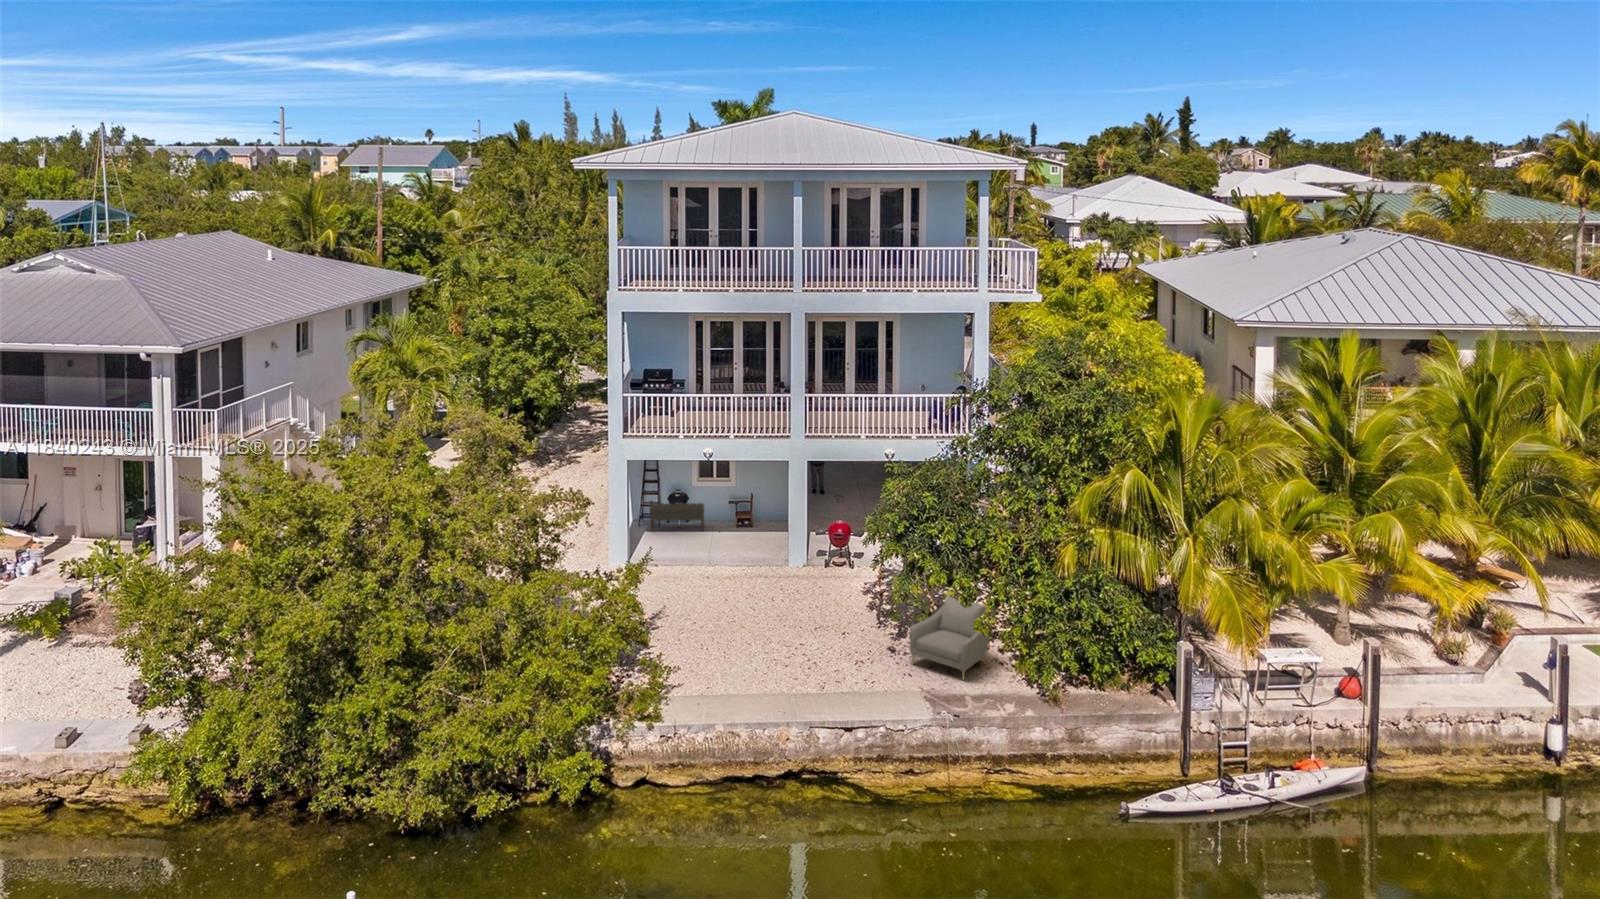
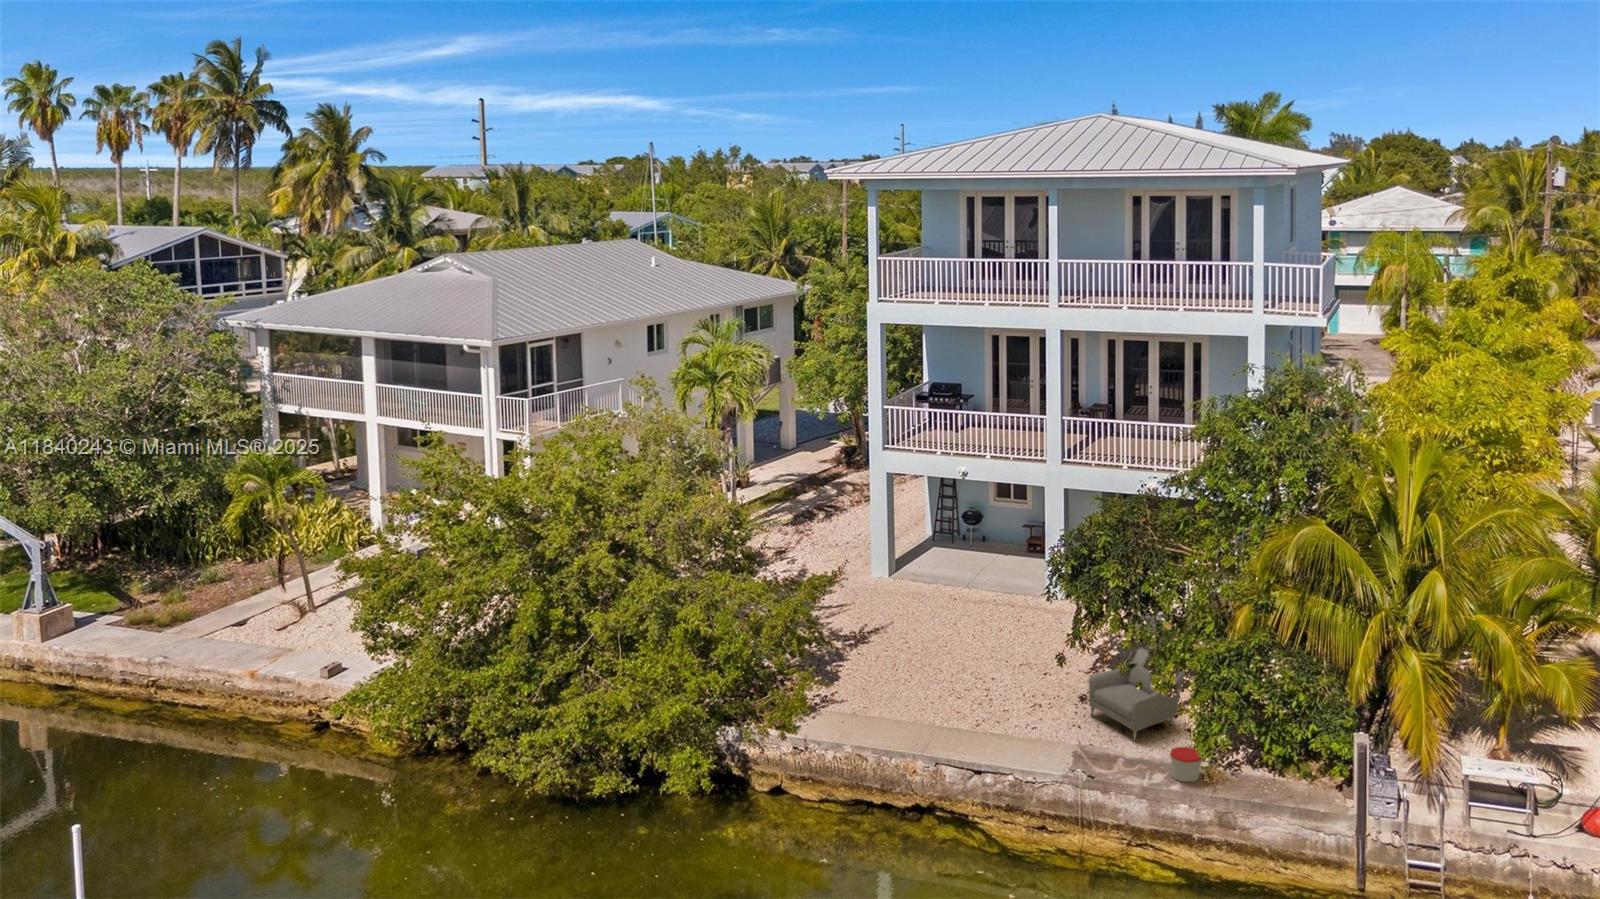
bench: present [650,503,705,531] -> none [922,518,981,551]
bucket: none [1010,677,1040,708] -> present [1170,747,1203,782]

